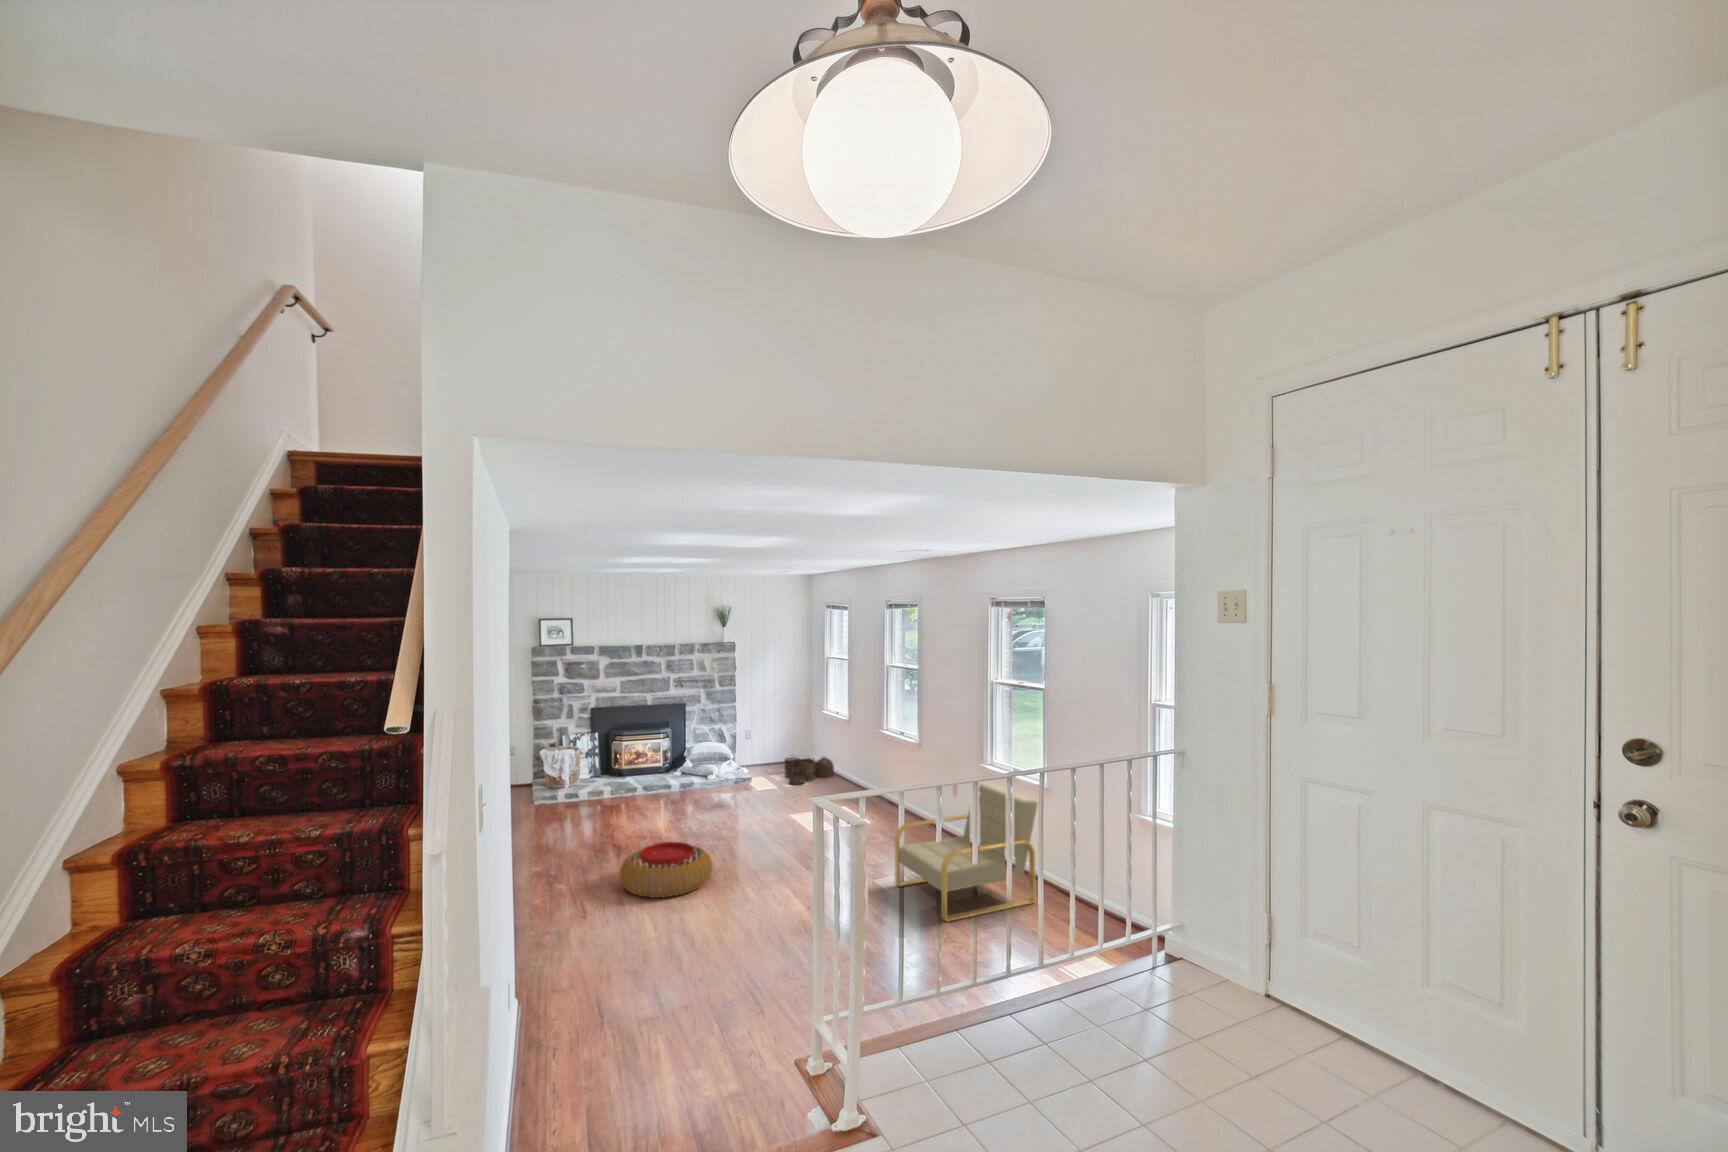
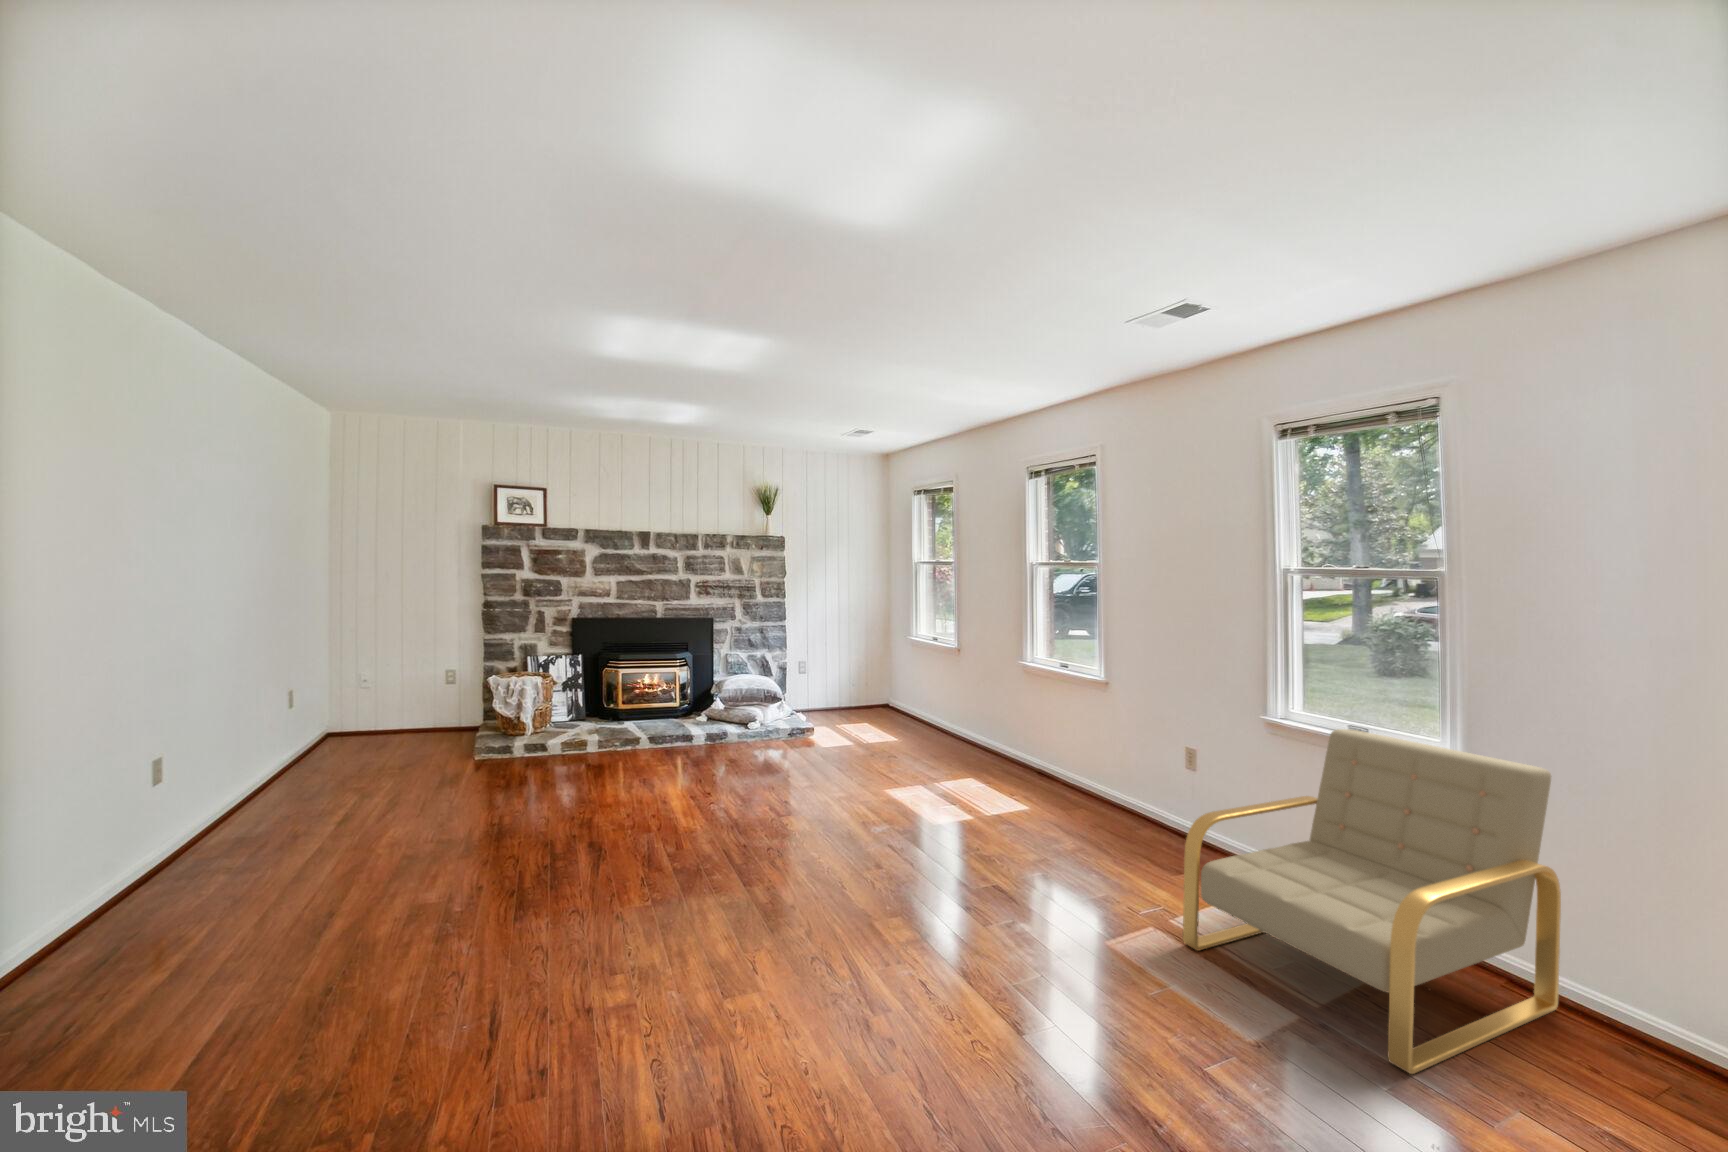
woven basket: present [784,756,834,785] -> none [859,696,932,740]
pouf: present [619,842,712,898] -> none [586,838,784,969]

